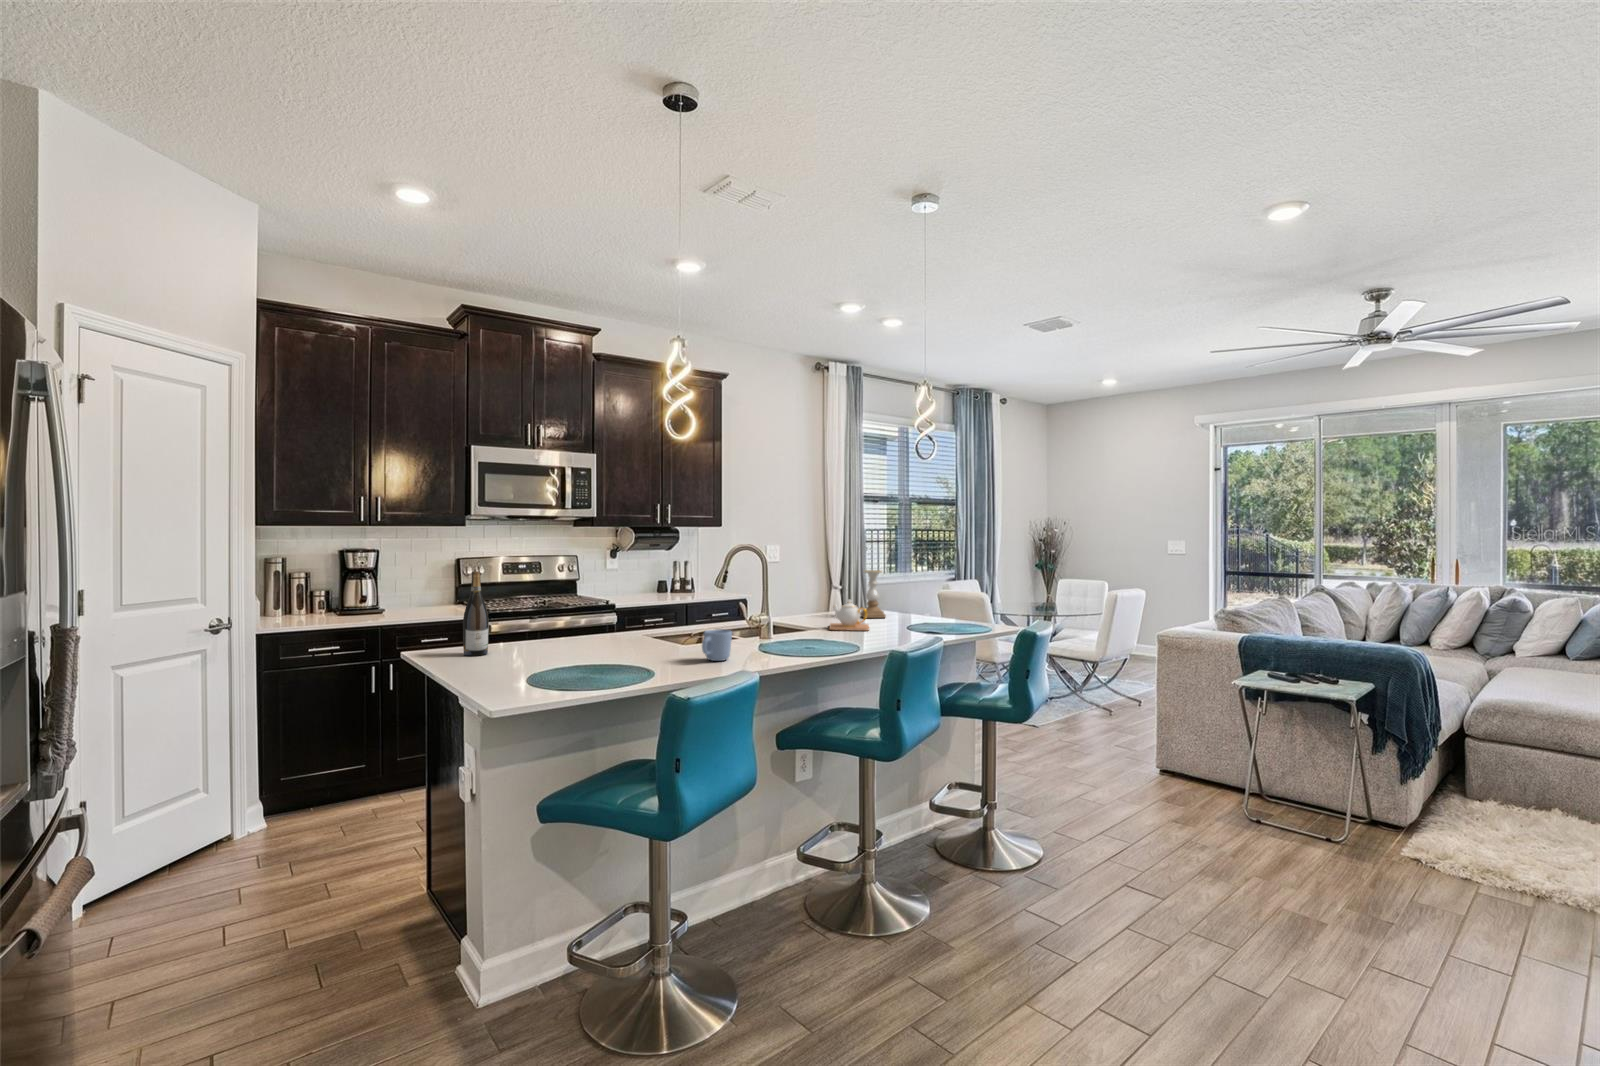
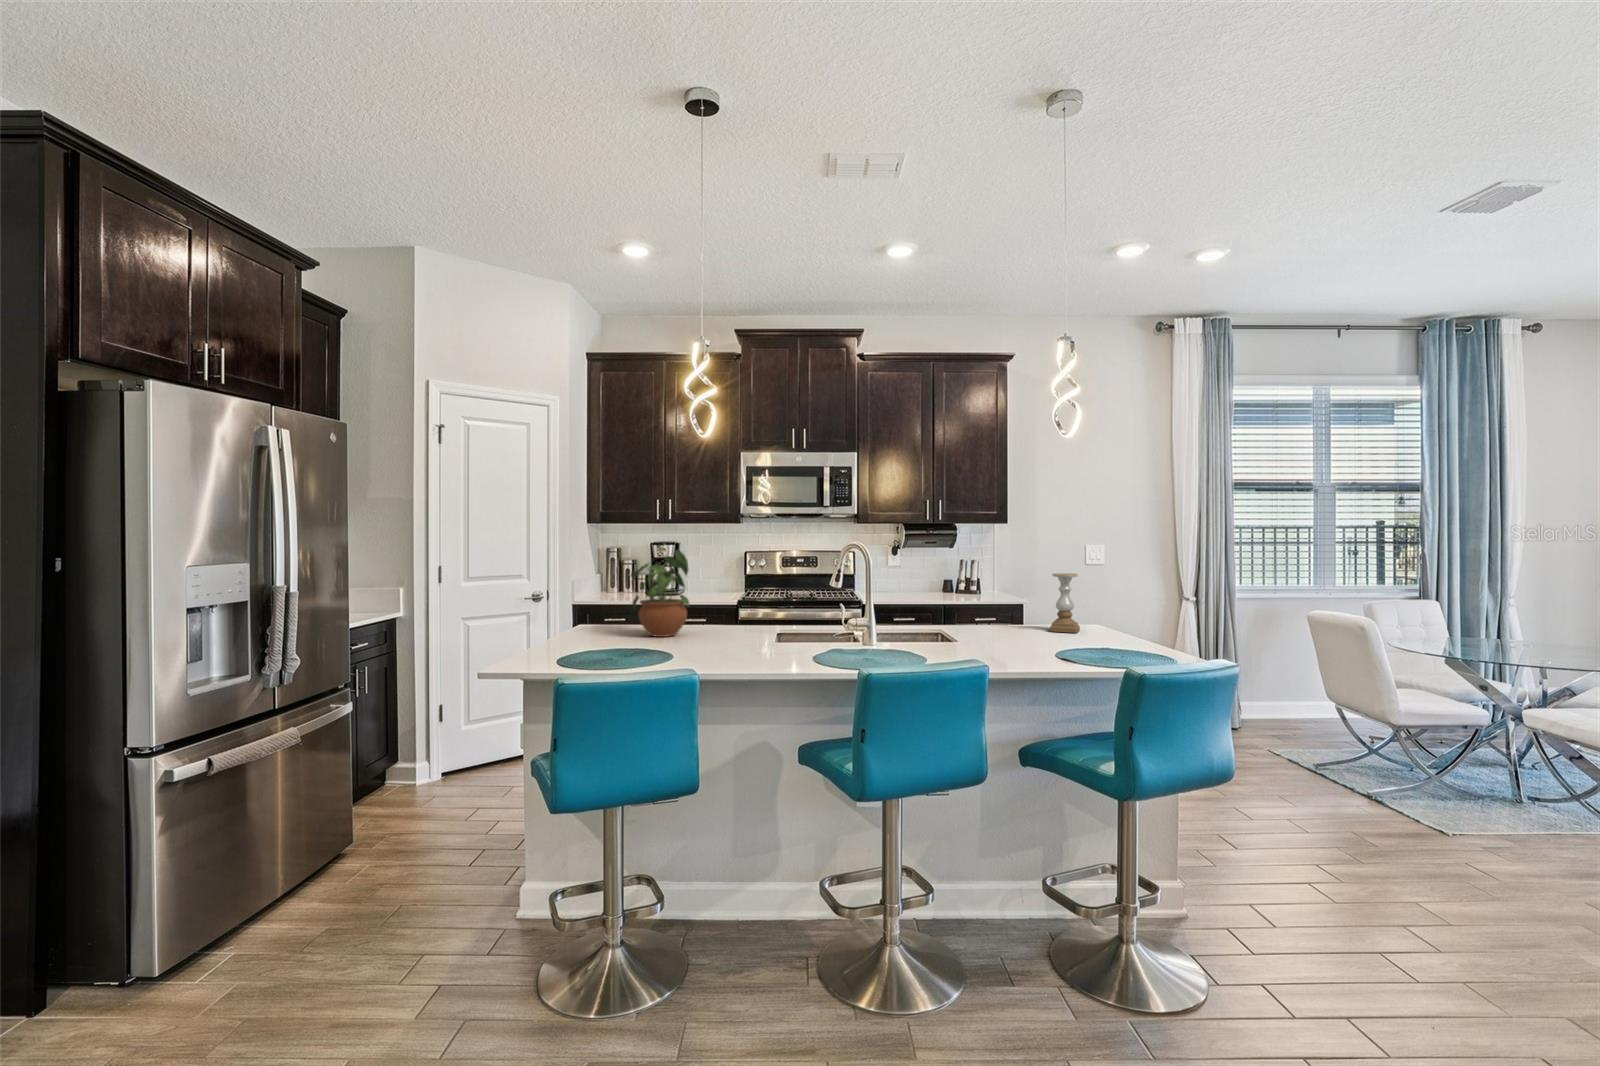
potted plant: none [516,557,595,655] -> present [631,550,689,637]
wine bottle: present [463,571,489,656] -> none [600,560,620,631]
teapot: present [829,600,869,631] -> none [957,606,1019,644]
mug: present [702,629,732,661] -> none [721,624,759,655]

